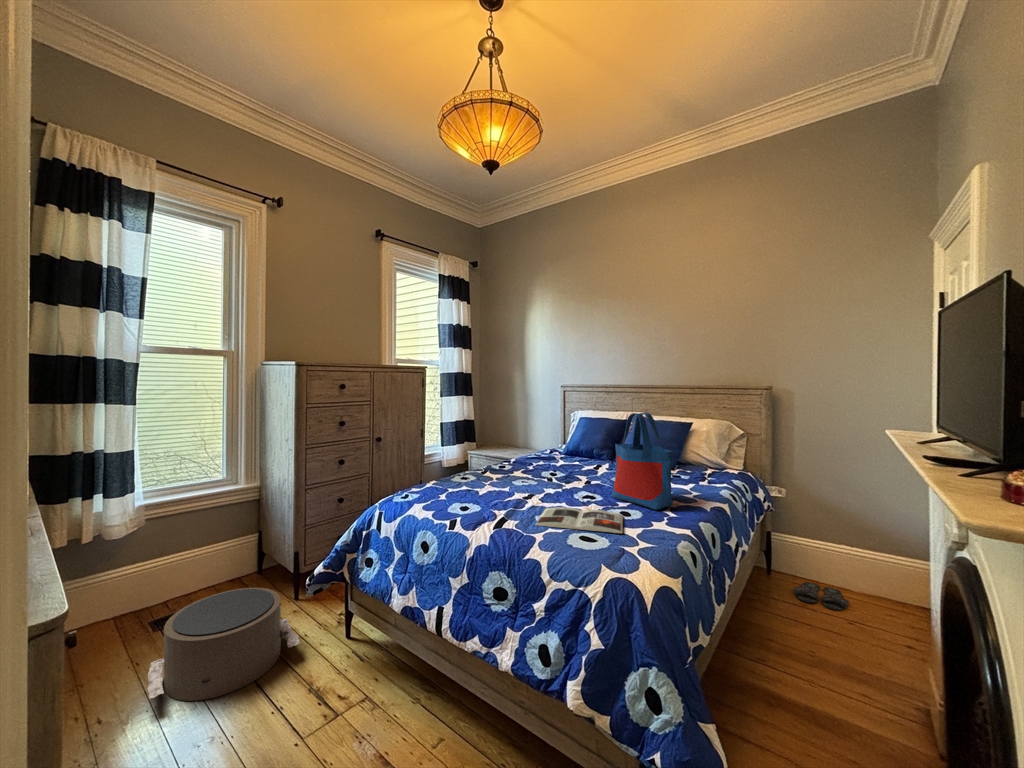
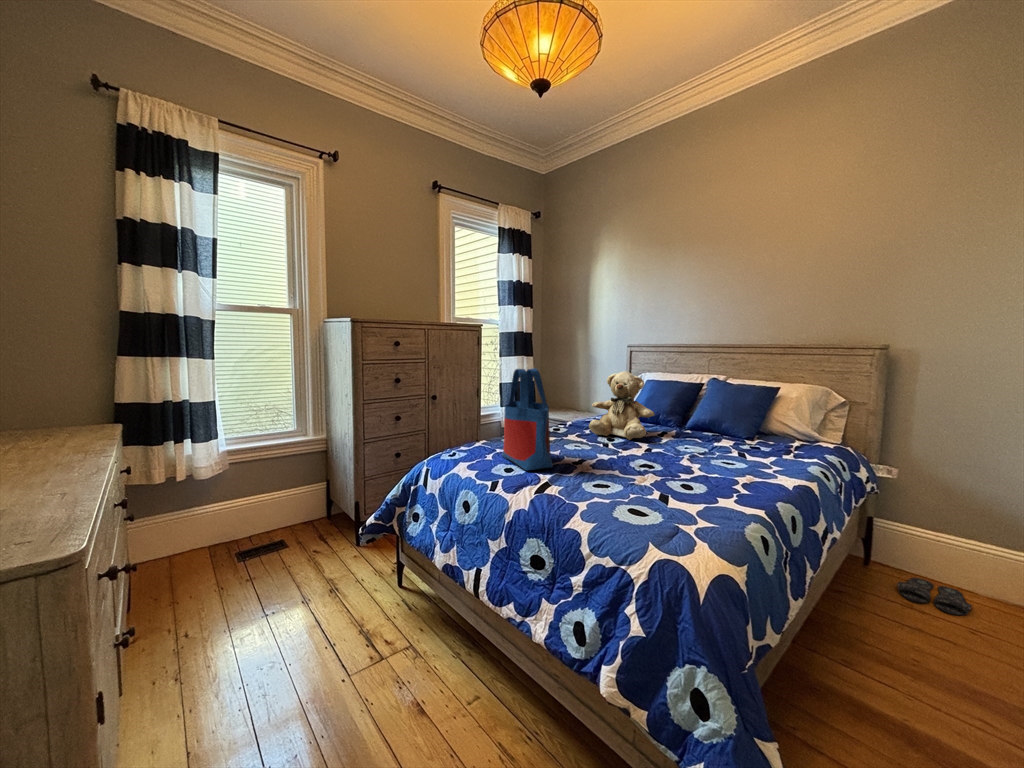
teddy bear: none [533,411,591,474] -> present [589,371,654,440]
tote bag: present [611,412,673,510] -> present [502,368,553,471]
magazine: present [535,507,623,533] -> none [580,475,683,509]
pouf: present [147,588,300,701] -> none [222,531,354,628]

